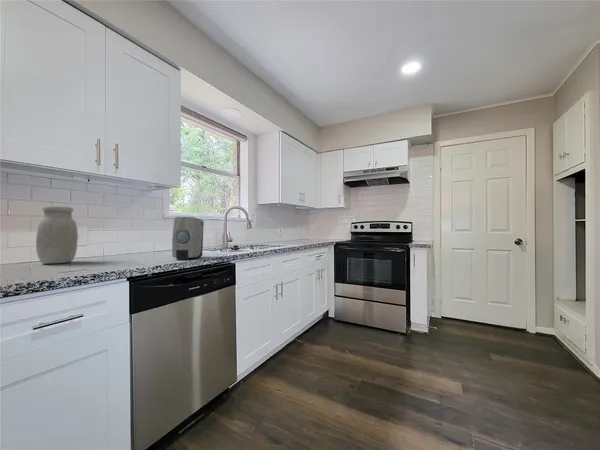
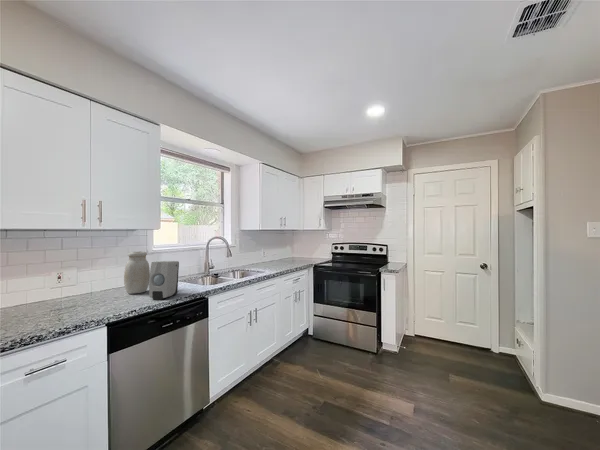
jar: present [36,206,78,264] -> present [124,251,150,294]

